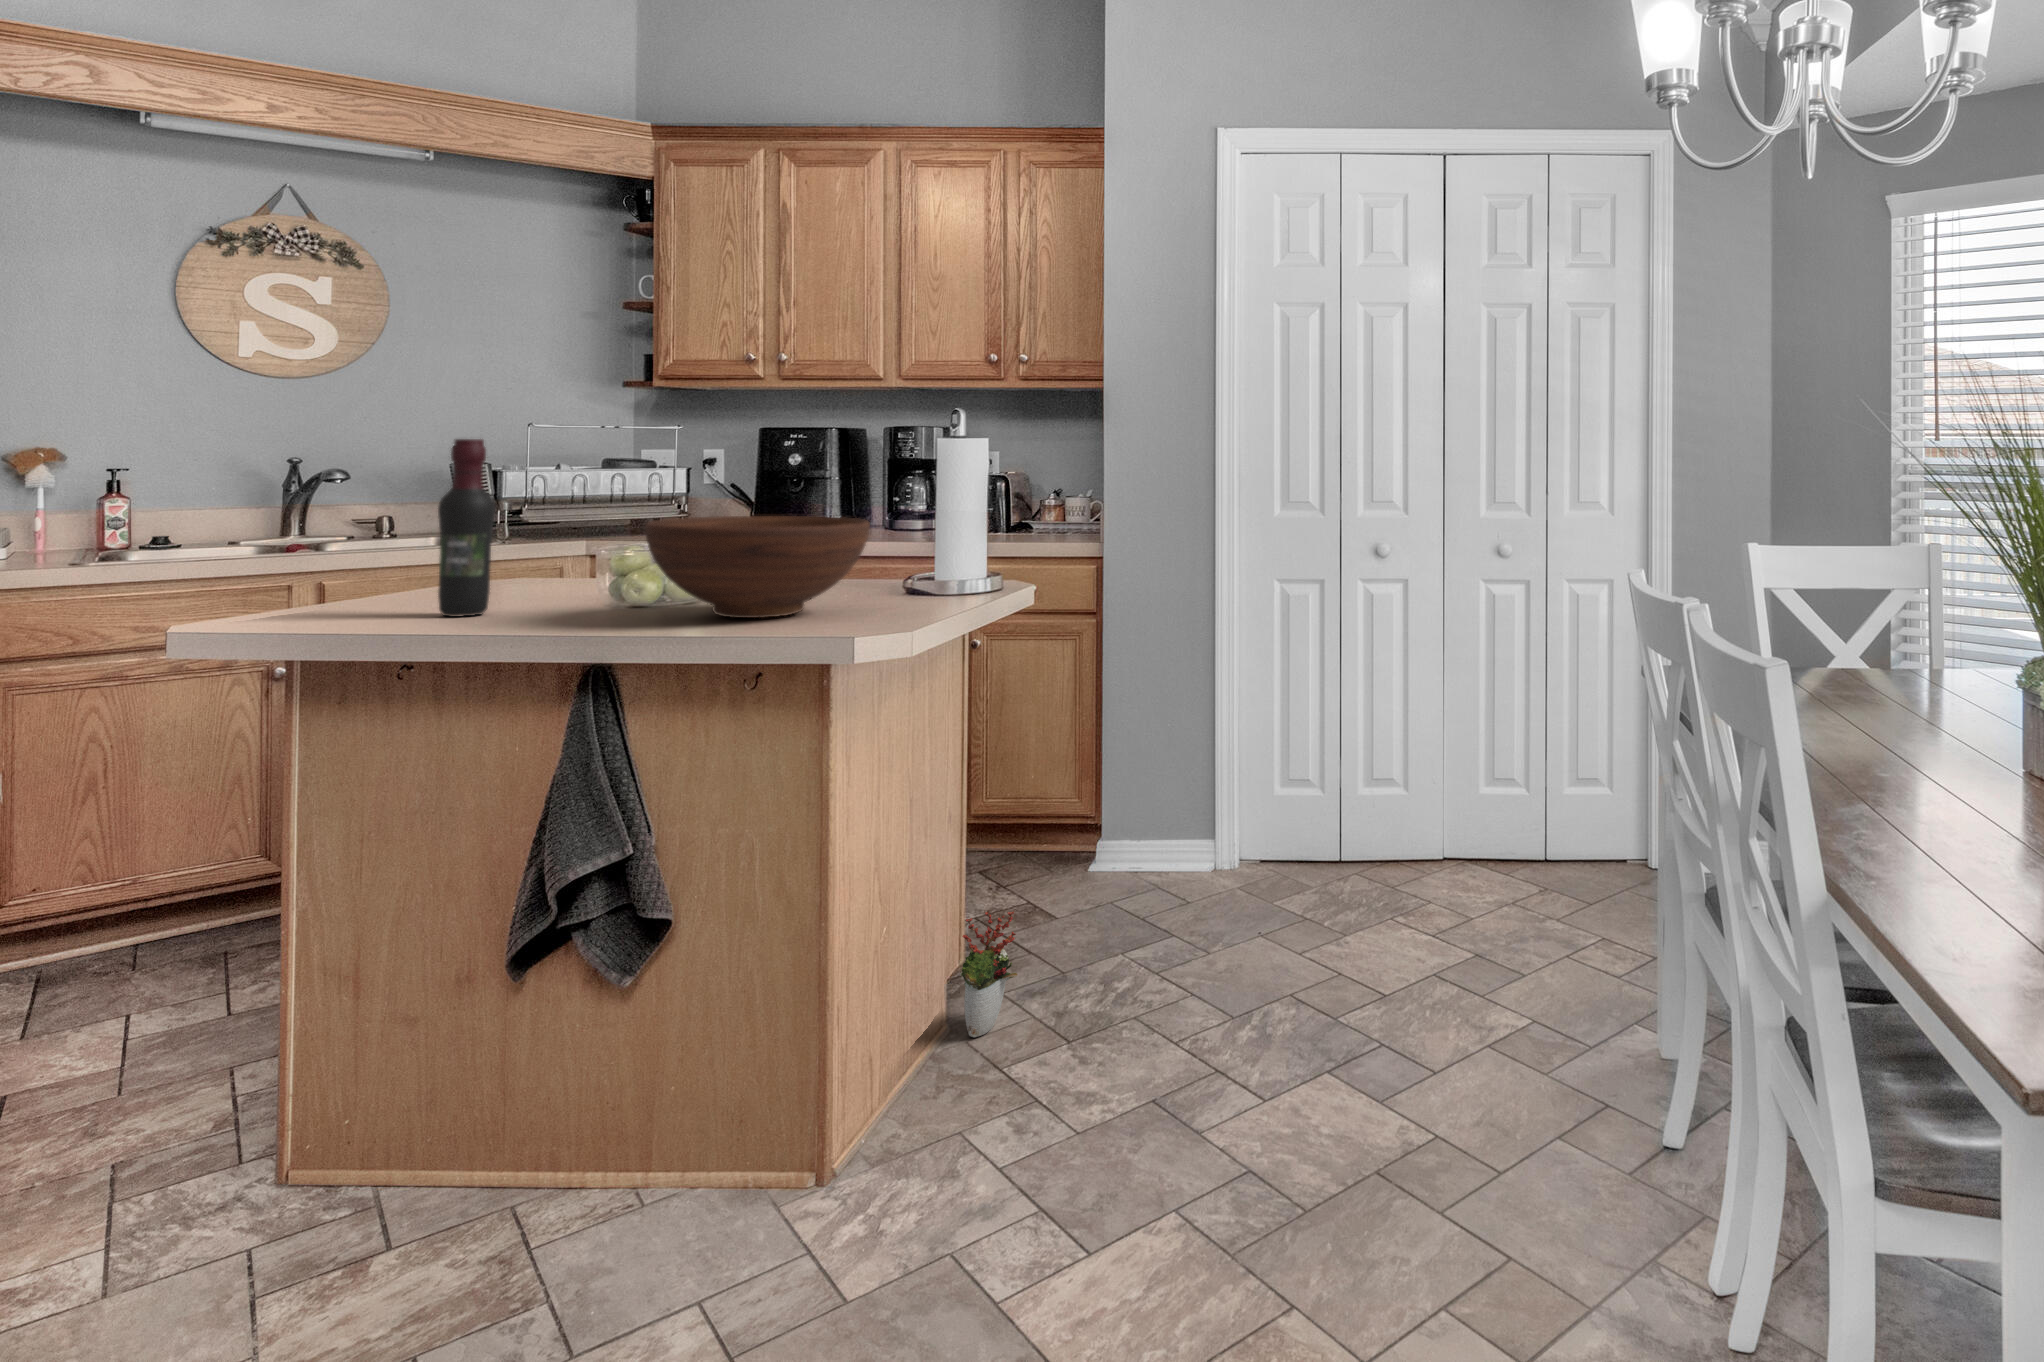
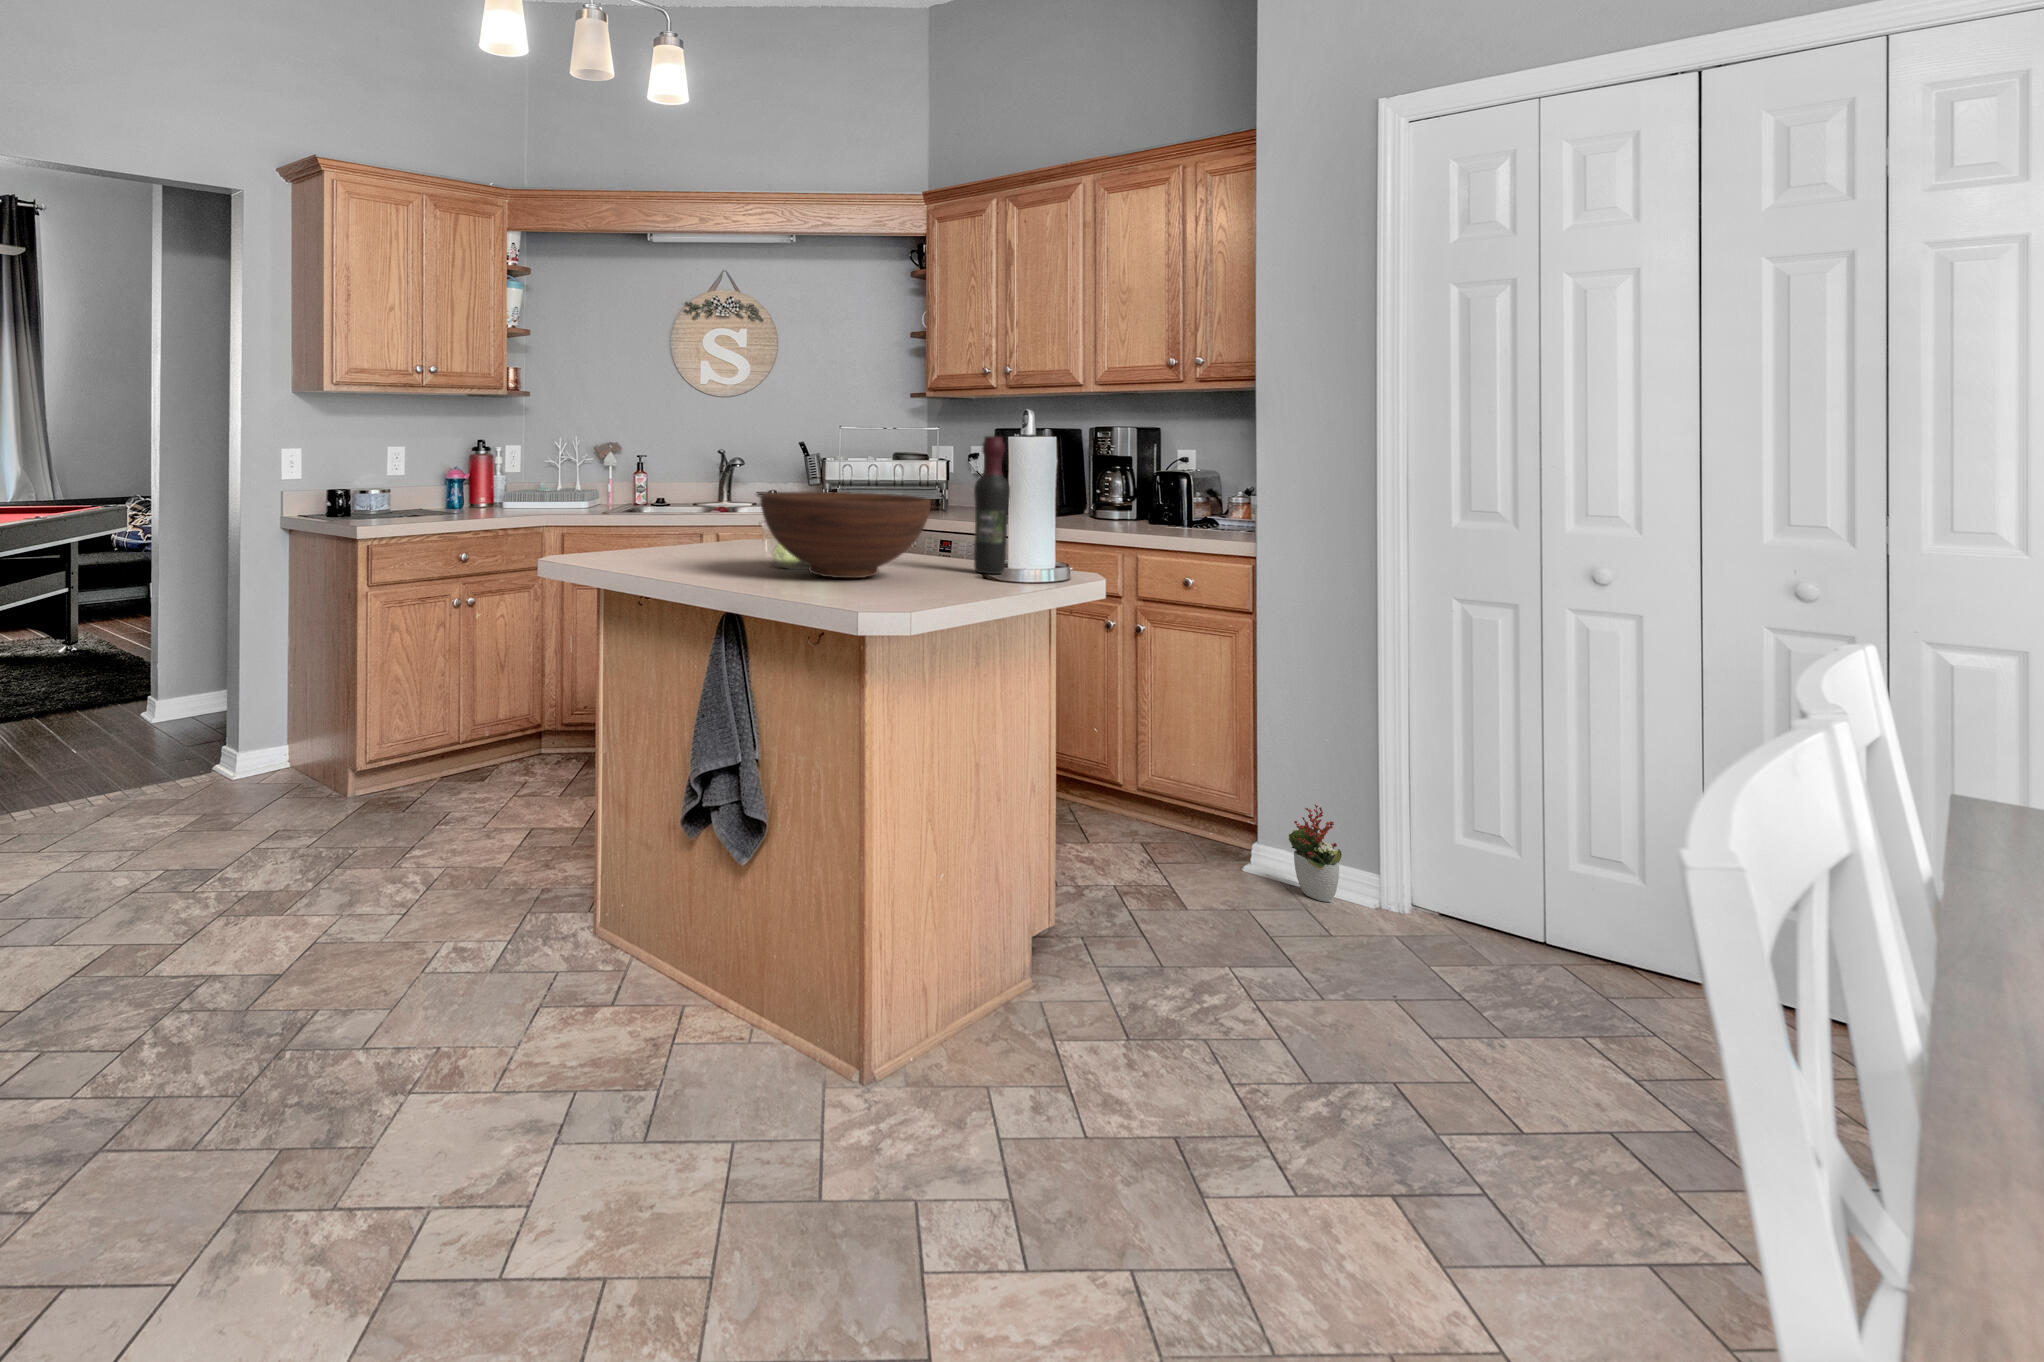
wine bottle: present [438,439,495,617] -> present [974,436,1010,574]
decorative plant: present [961,911,1017,1037] -> present [1289,804,1342,902]

